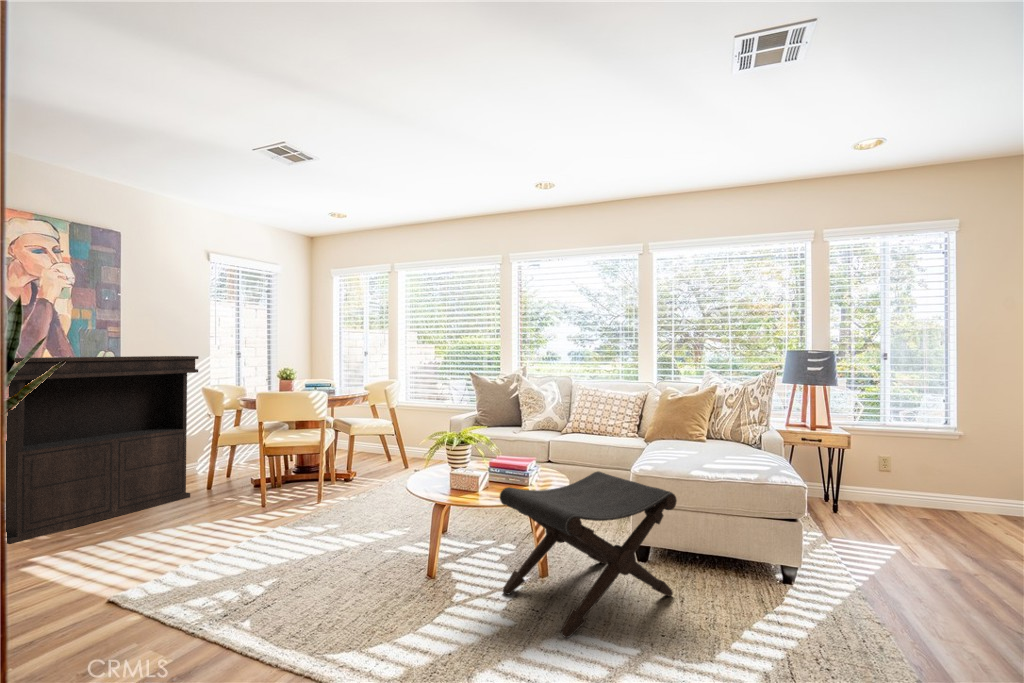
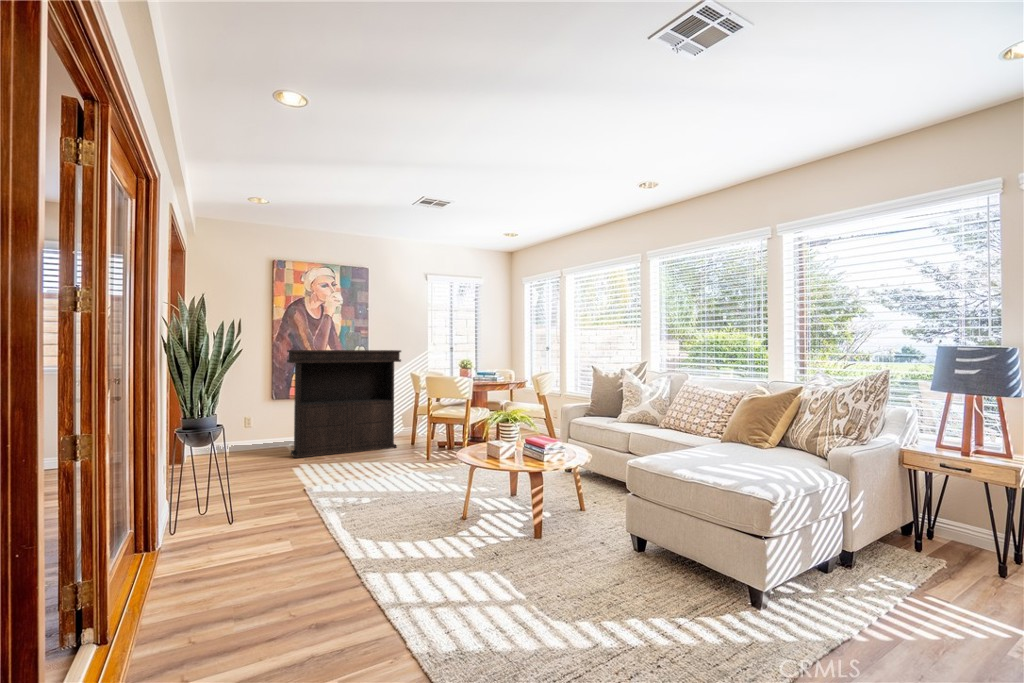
footstool: present [500,471,677,638] -> none [489,456,621,574]

